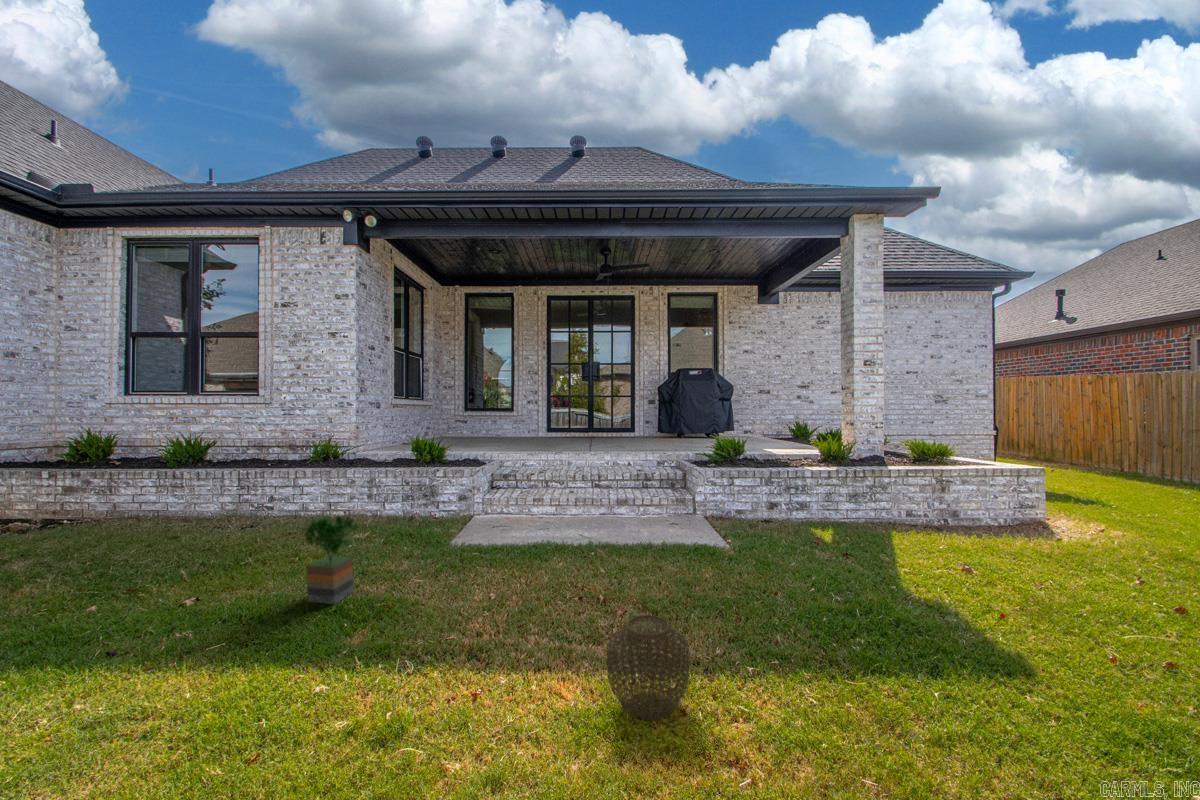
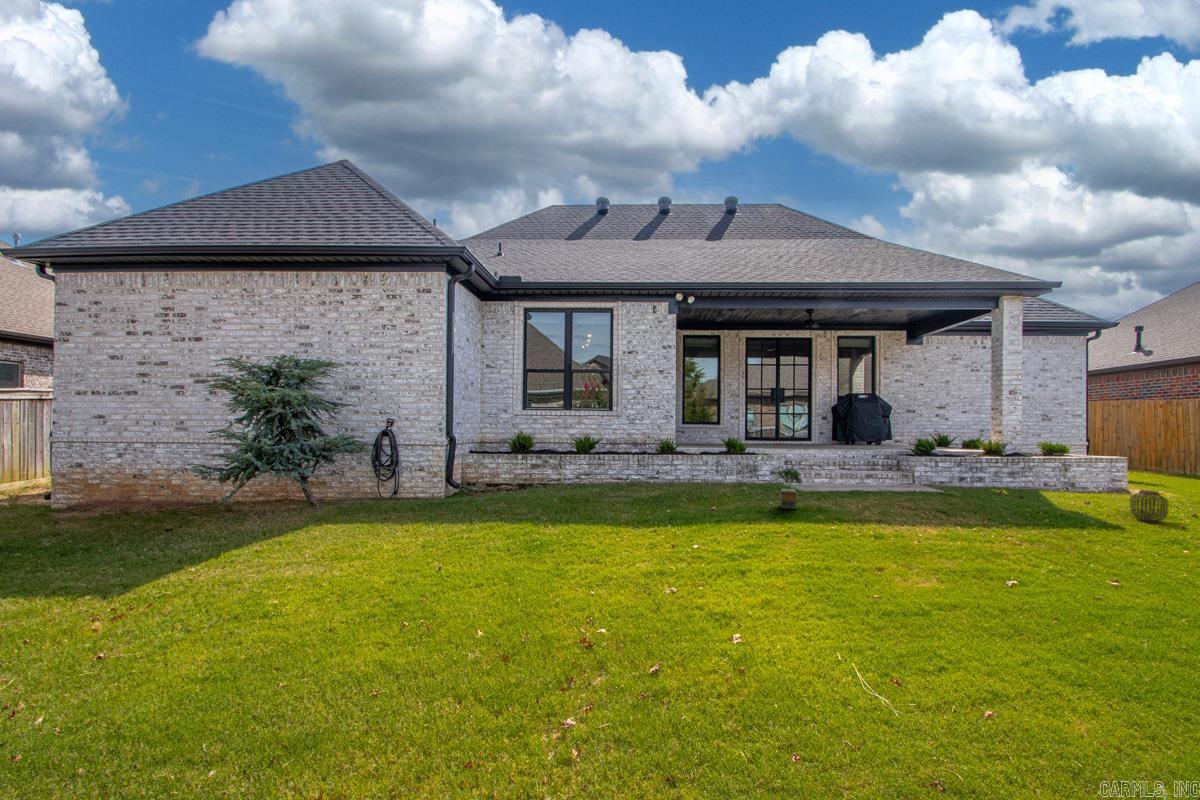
woven basket: present [607,615,690,720] -> present [1130,490,1168,523]

